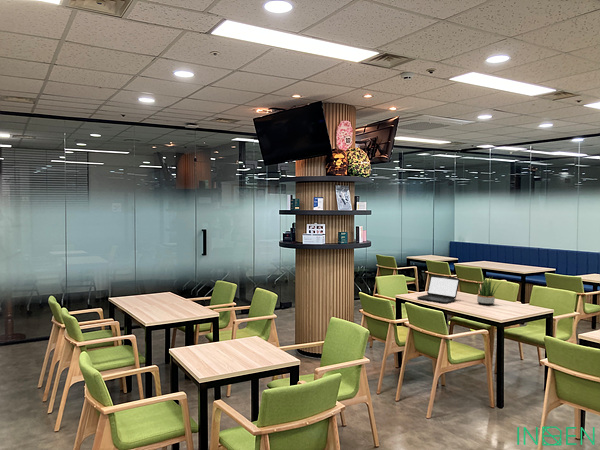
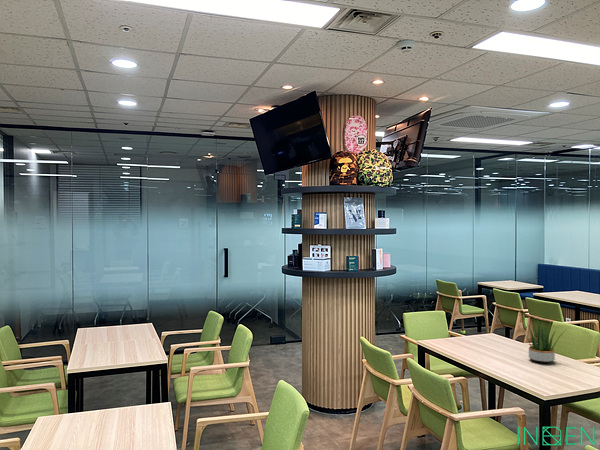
laptop: present [417,275,460,304] -> none [444,315,504,358]

